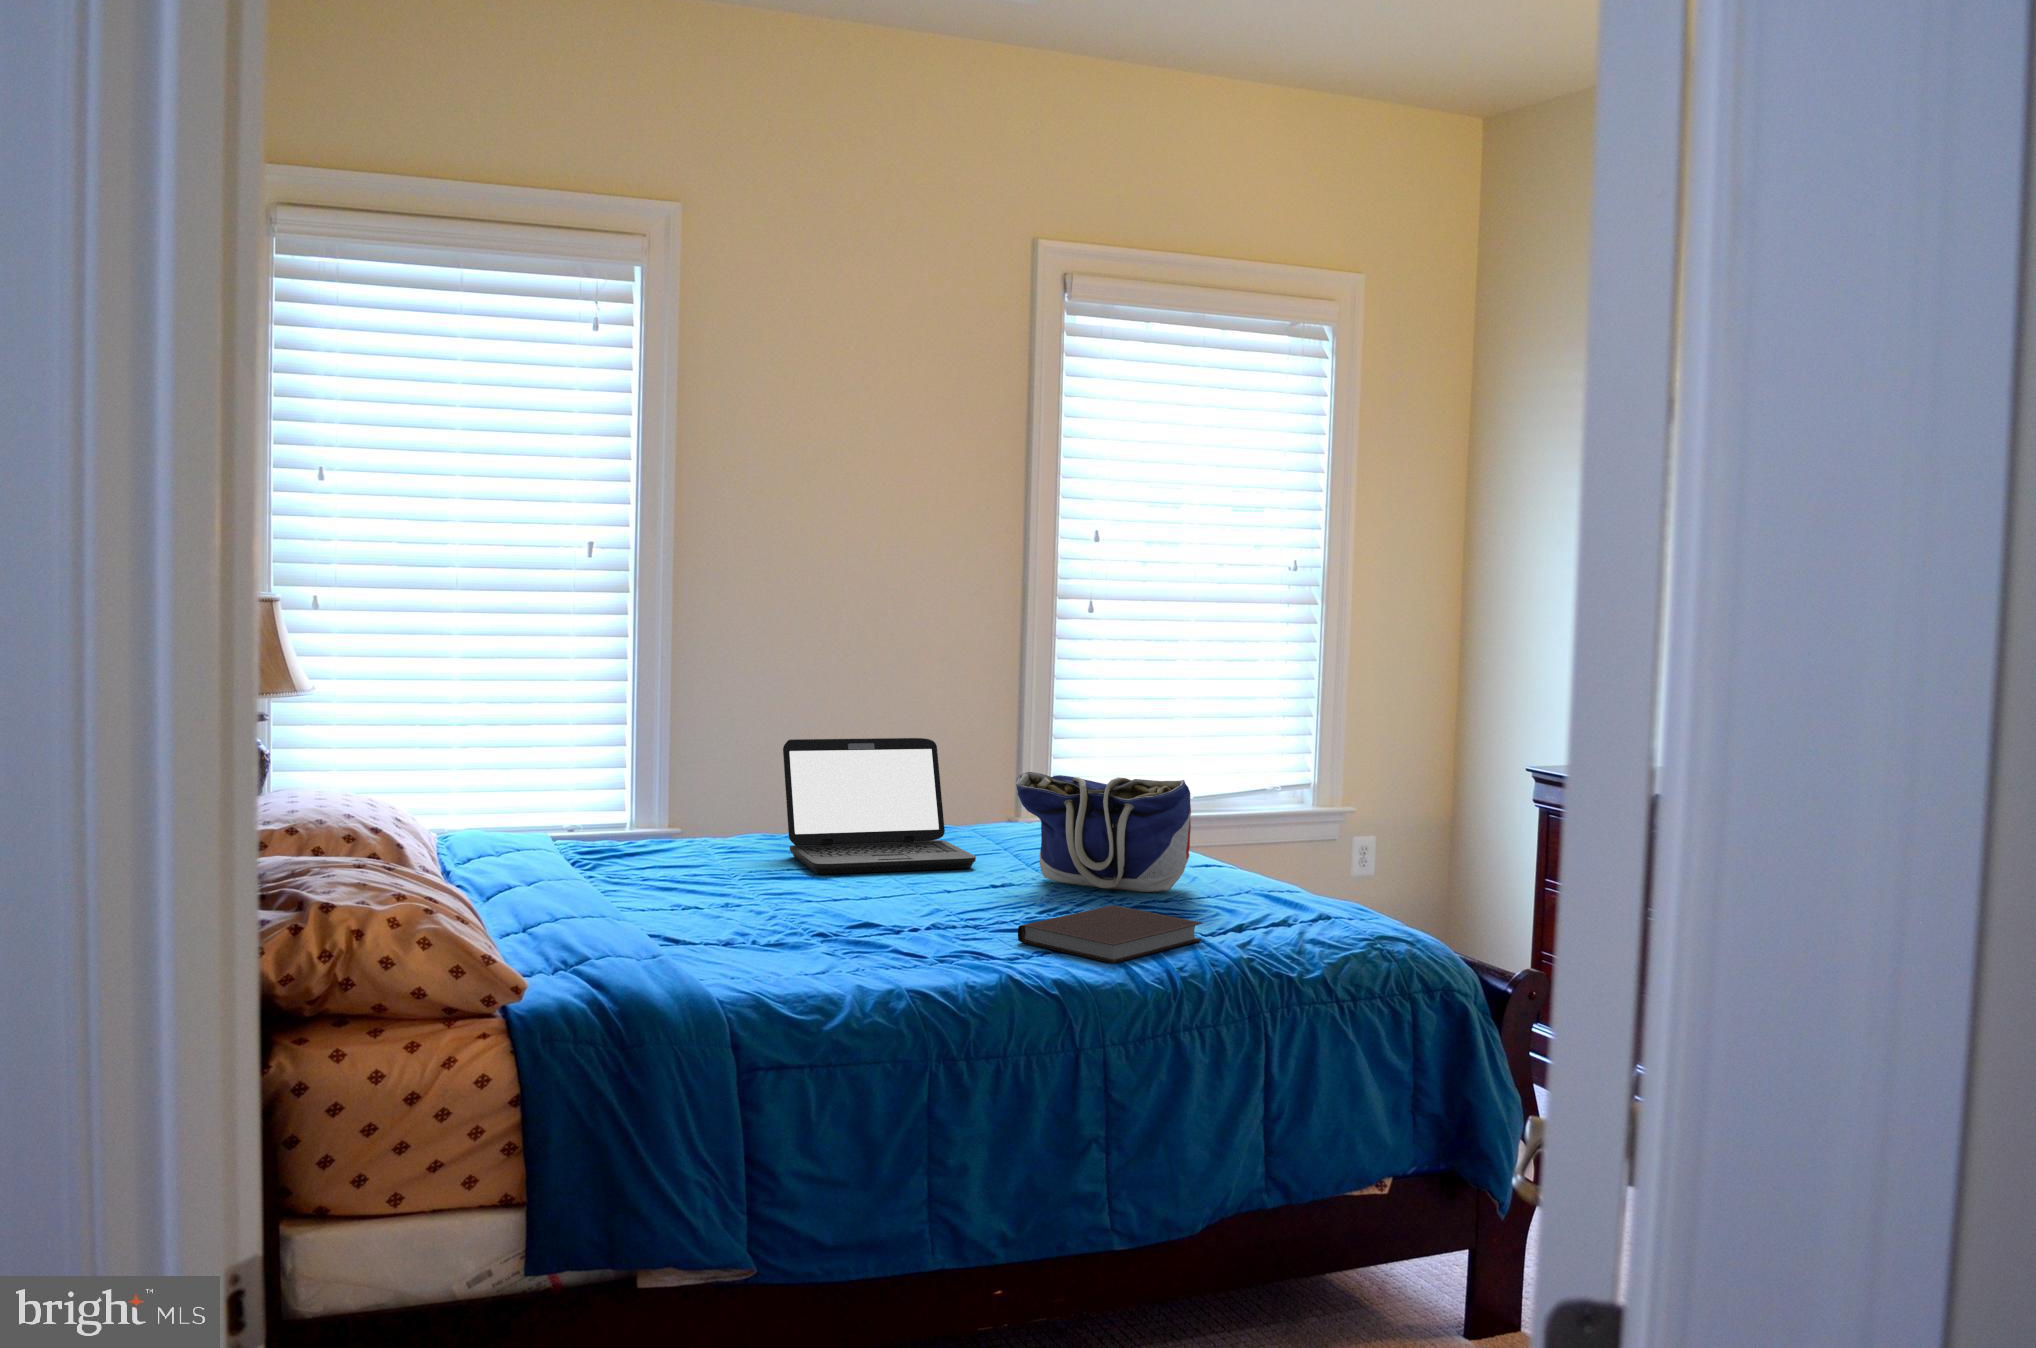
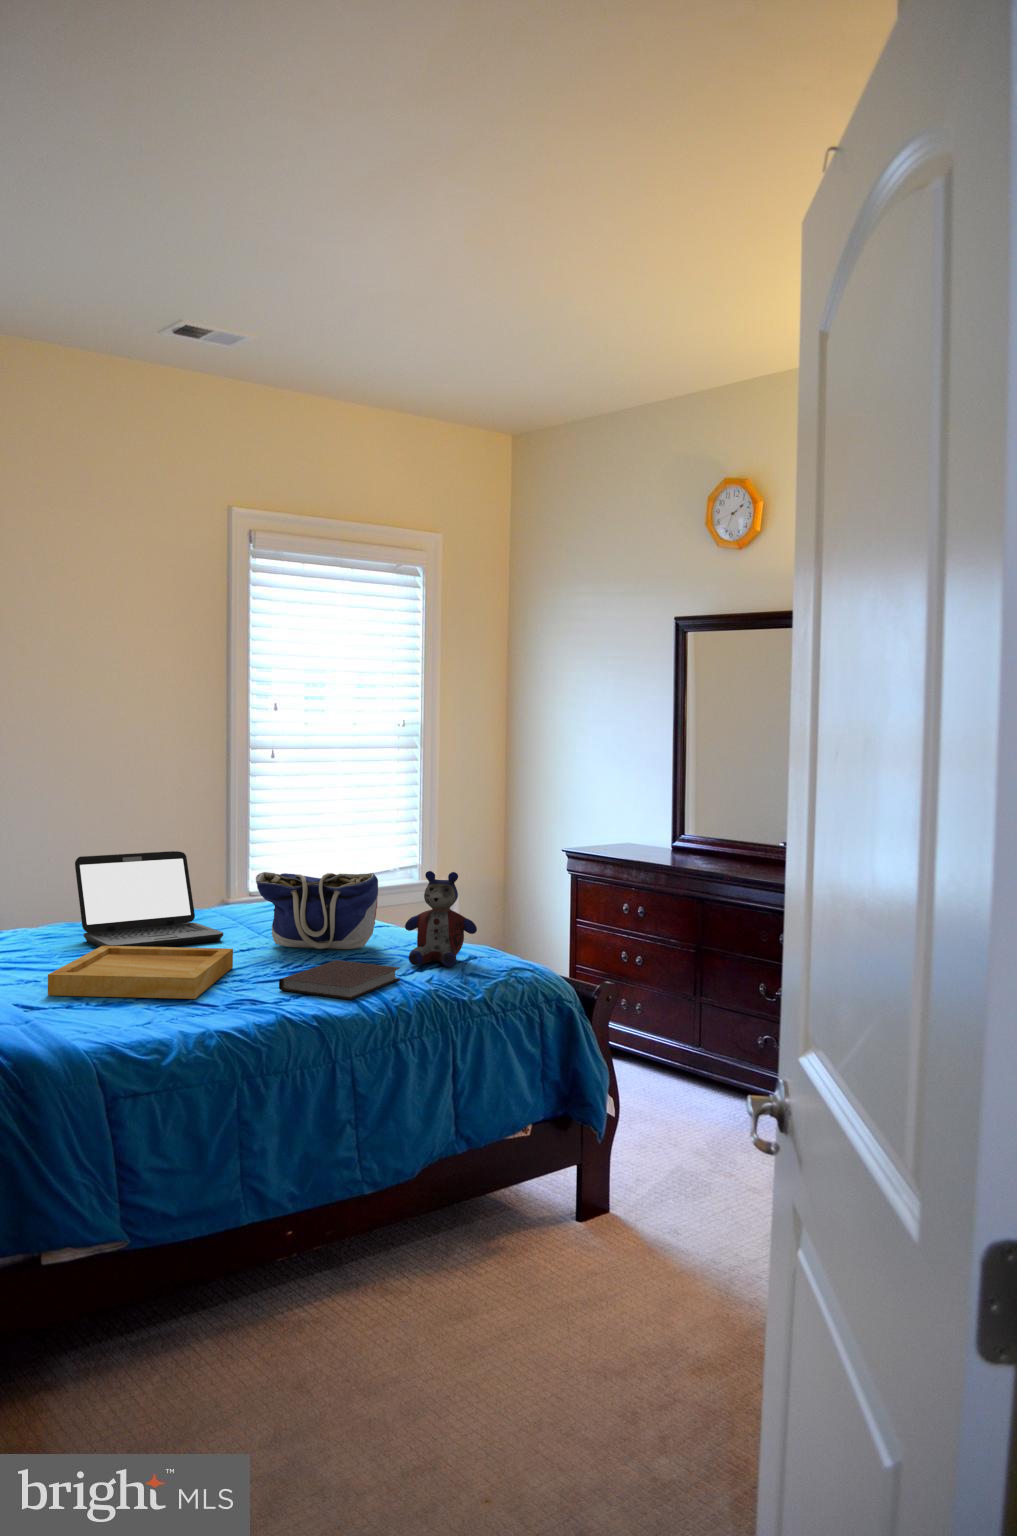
stuffed bear: none [1225,781,1334,928] -> present [405,871,477,967]
tray: none [707,863,970,944] -> present [48,946,233,999]

